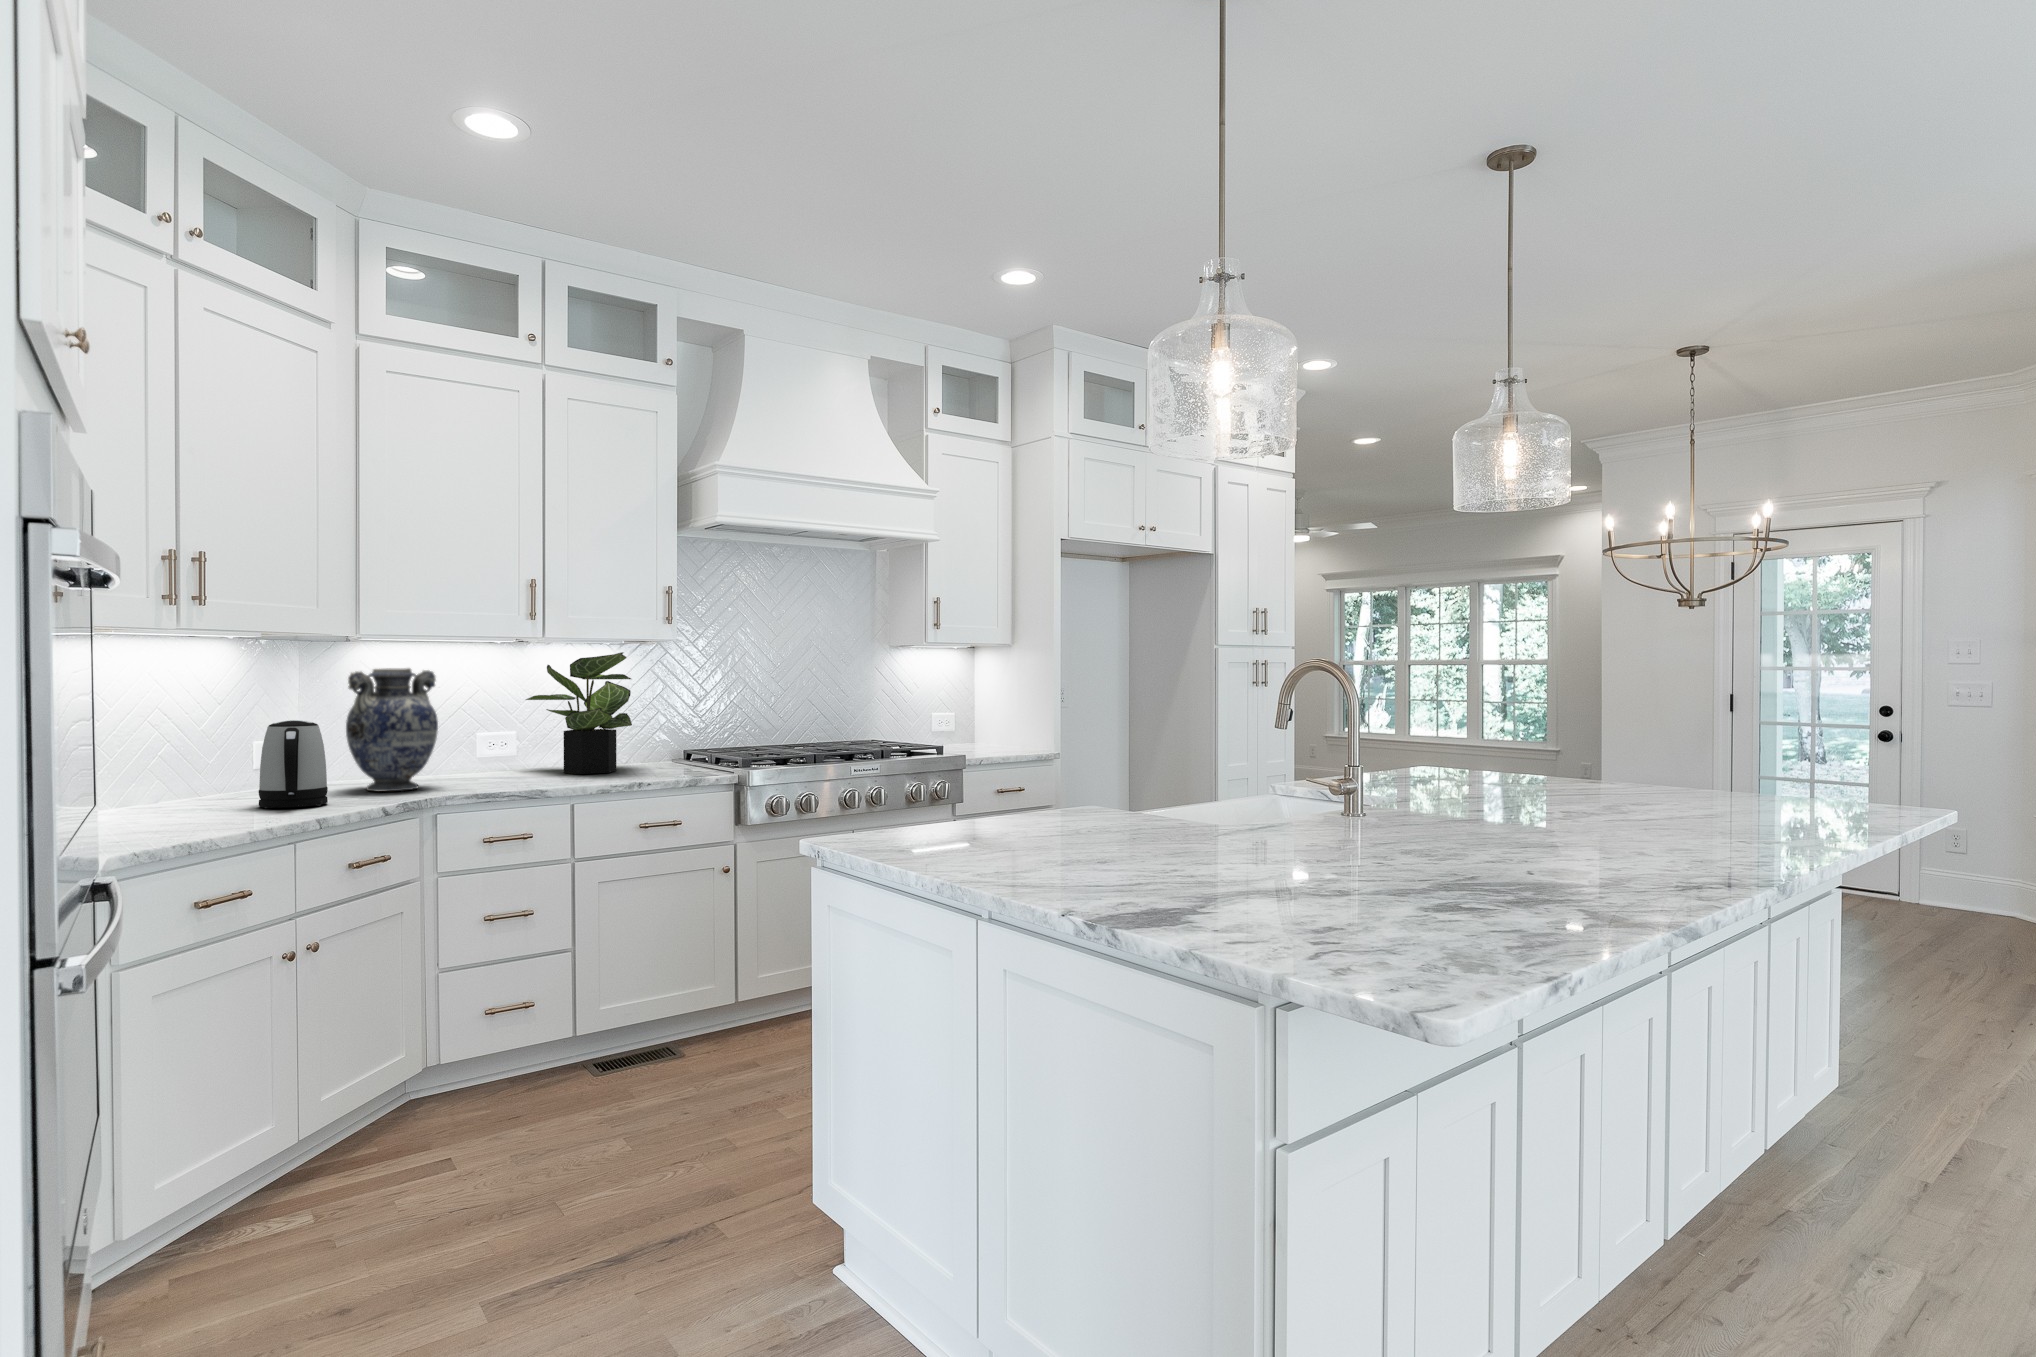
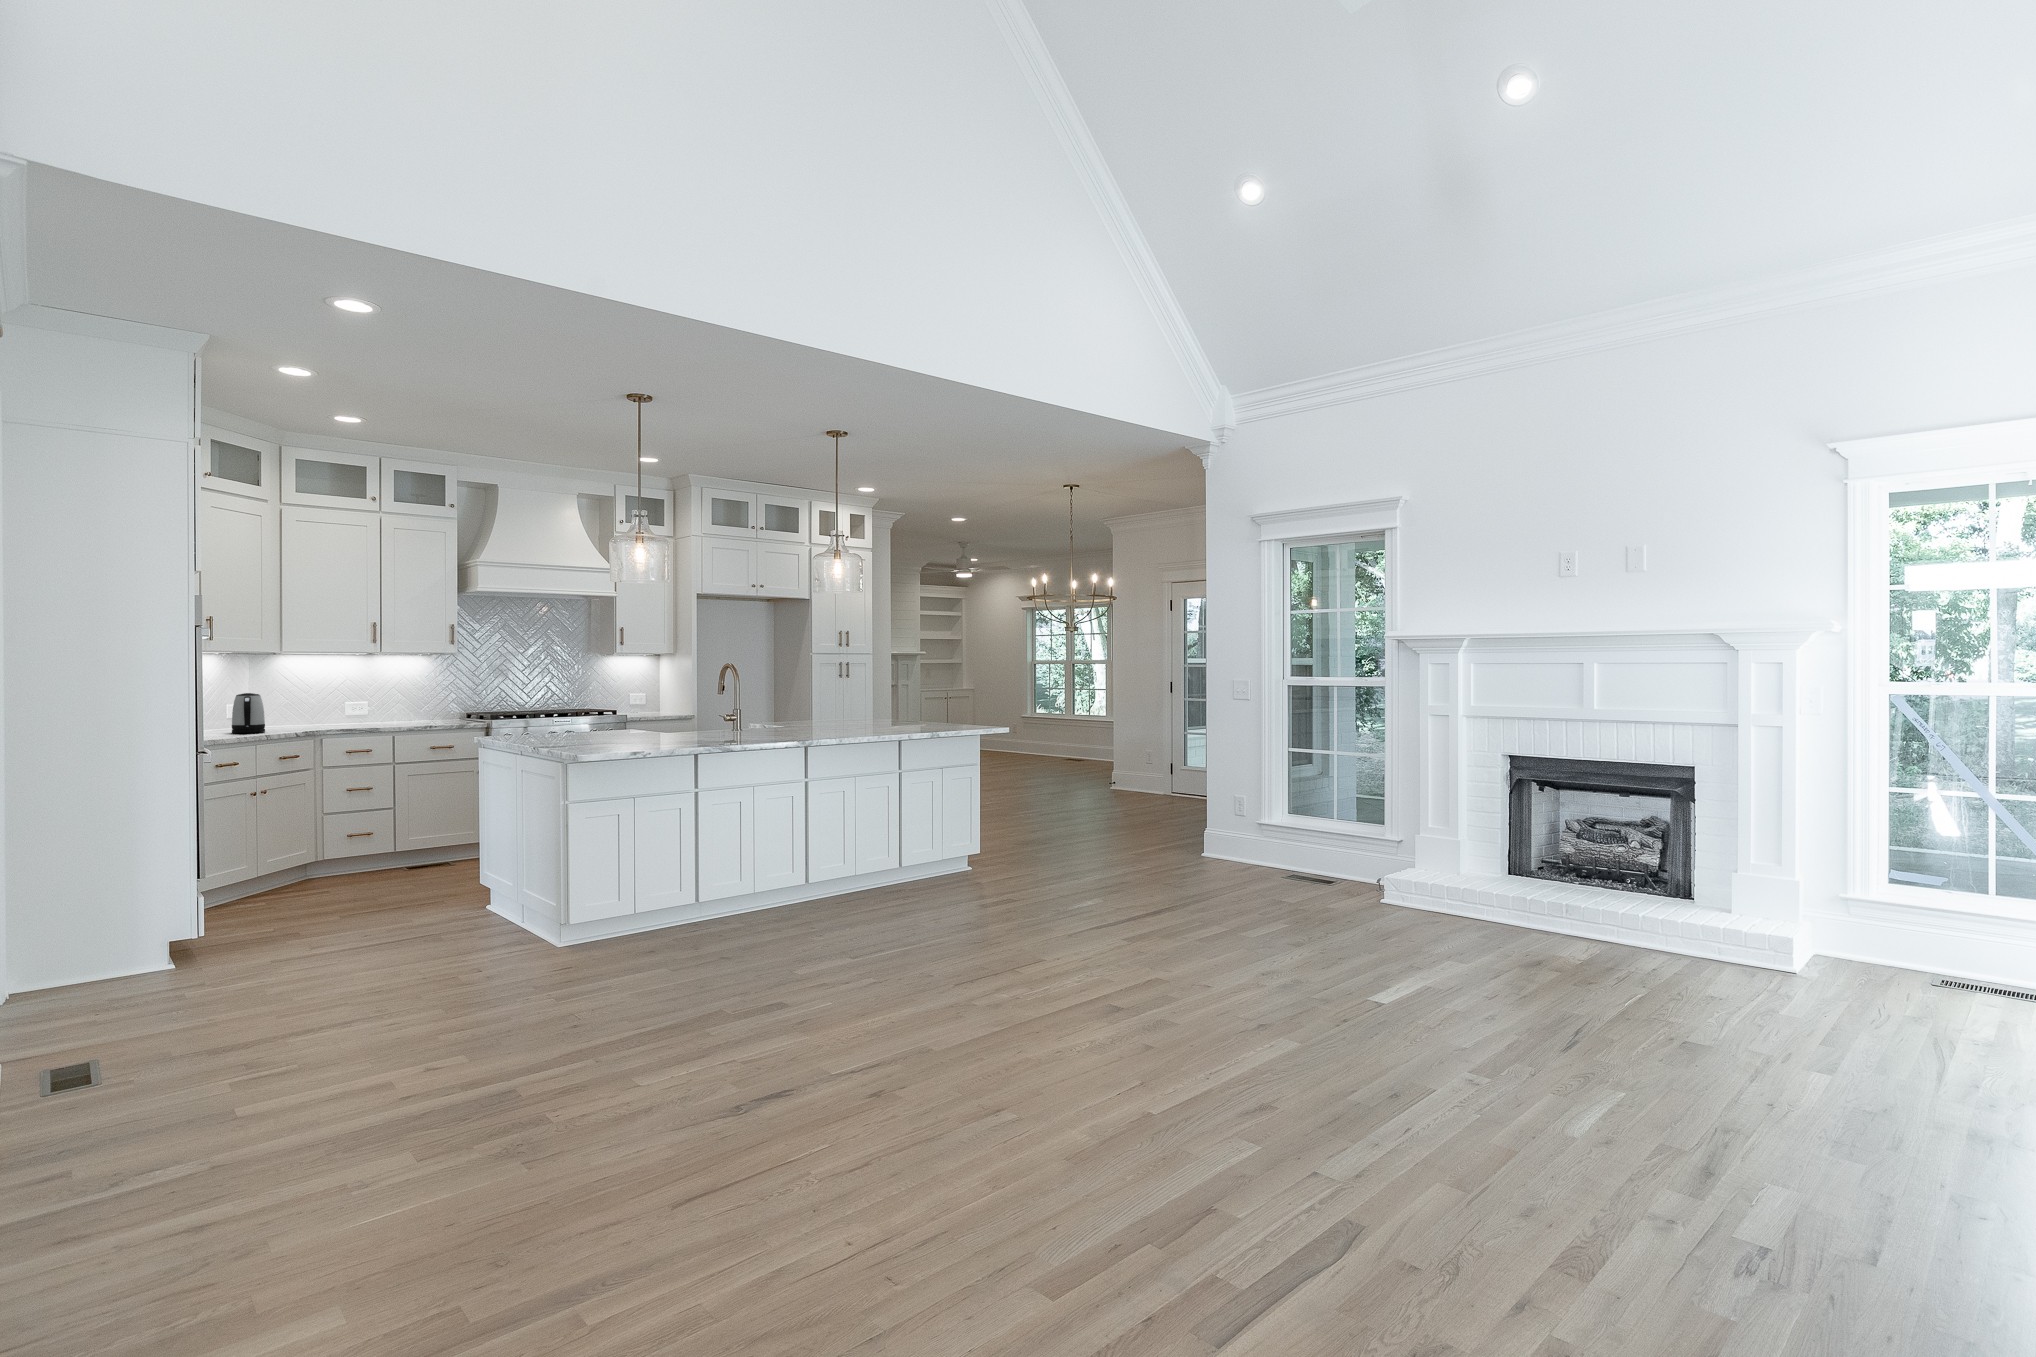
potted plant: present [526,652,632,774] -> none [373,660,436,723]
vase: present [346,668,438,792] -> none [275,669,322,729]

